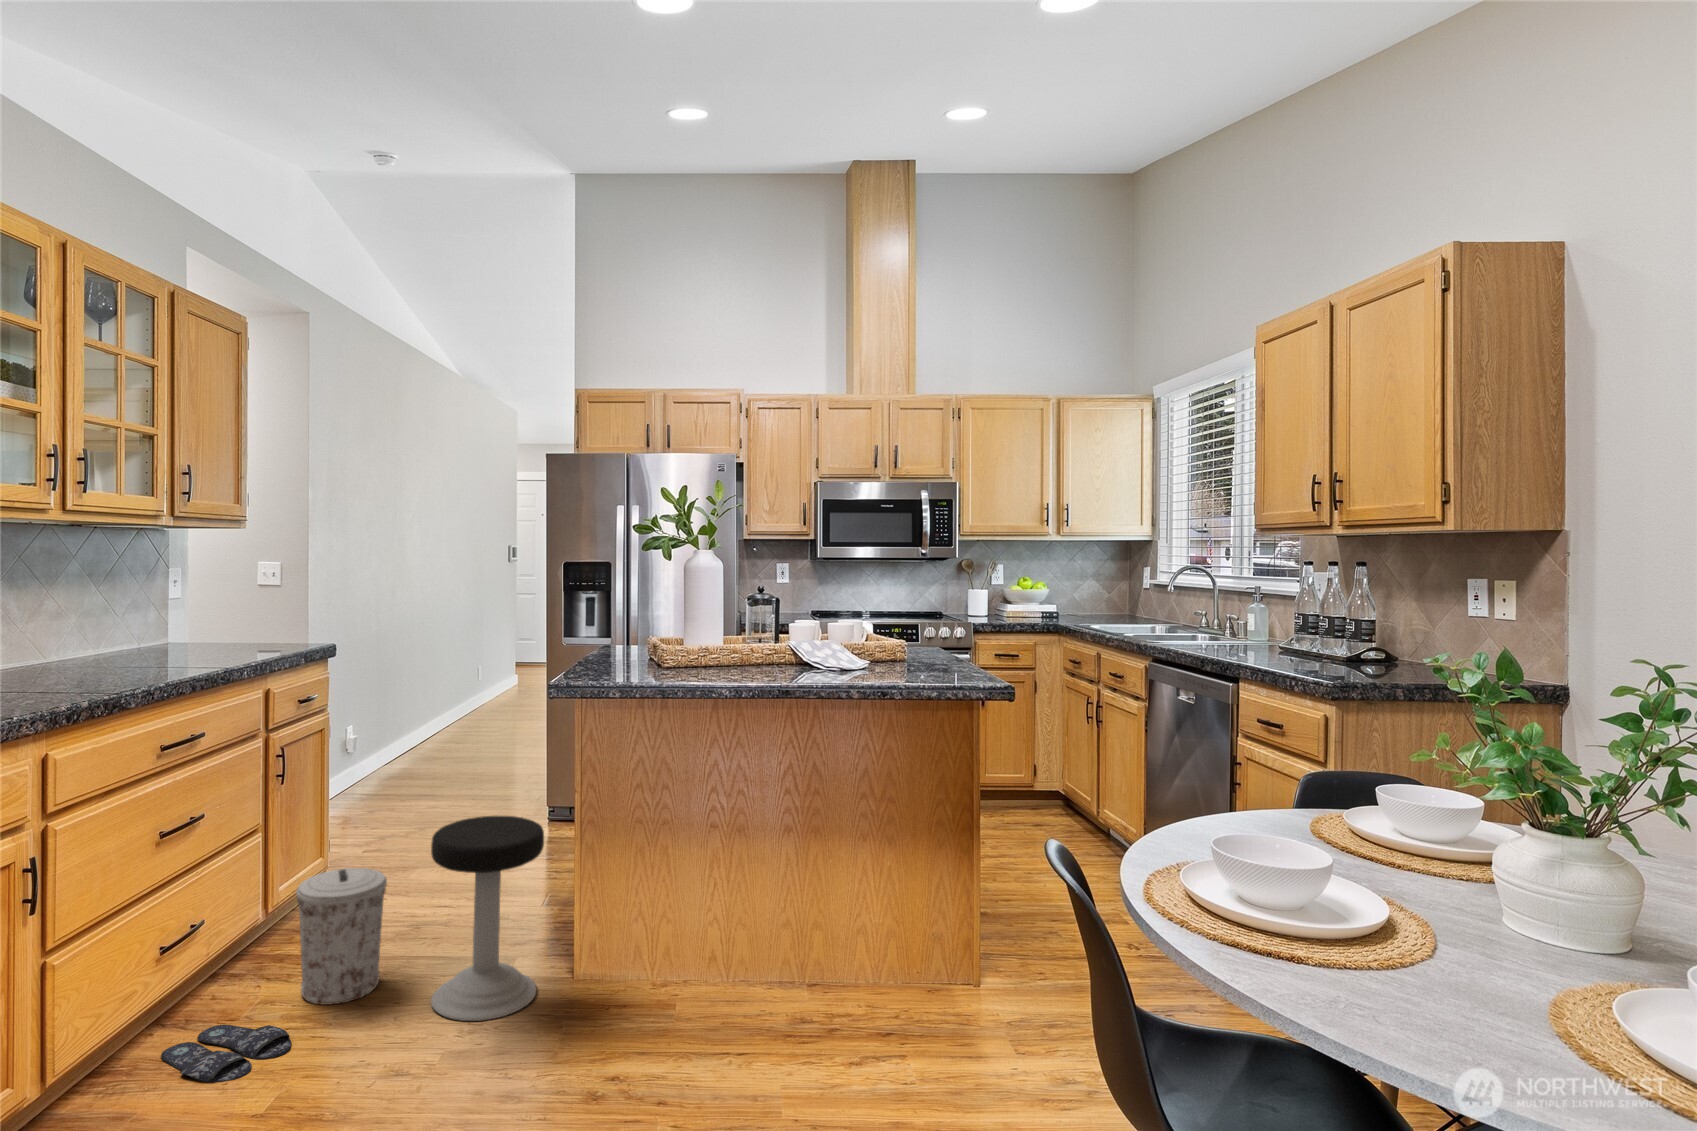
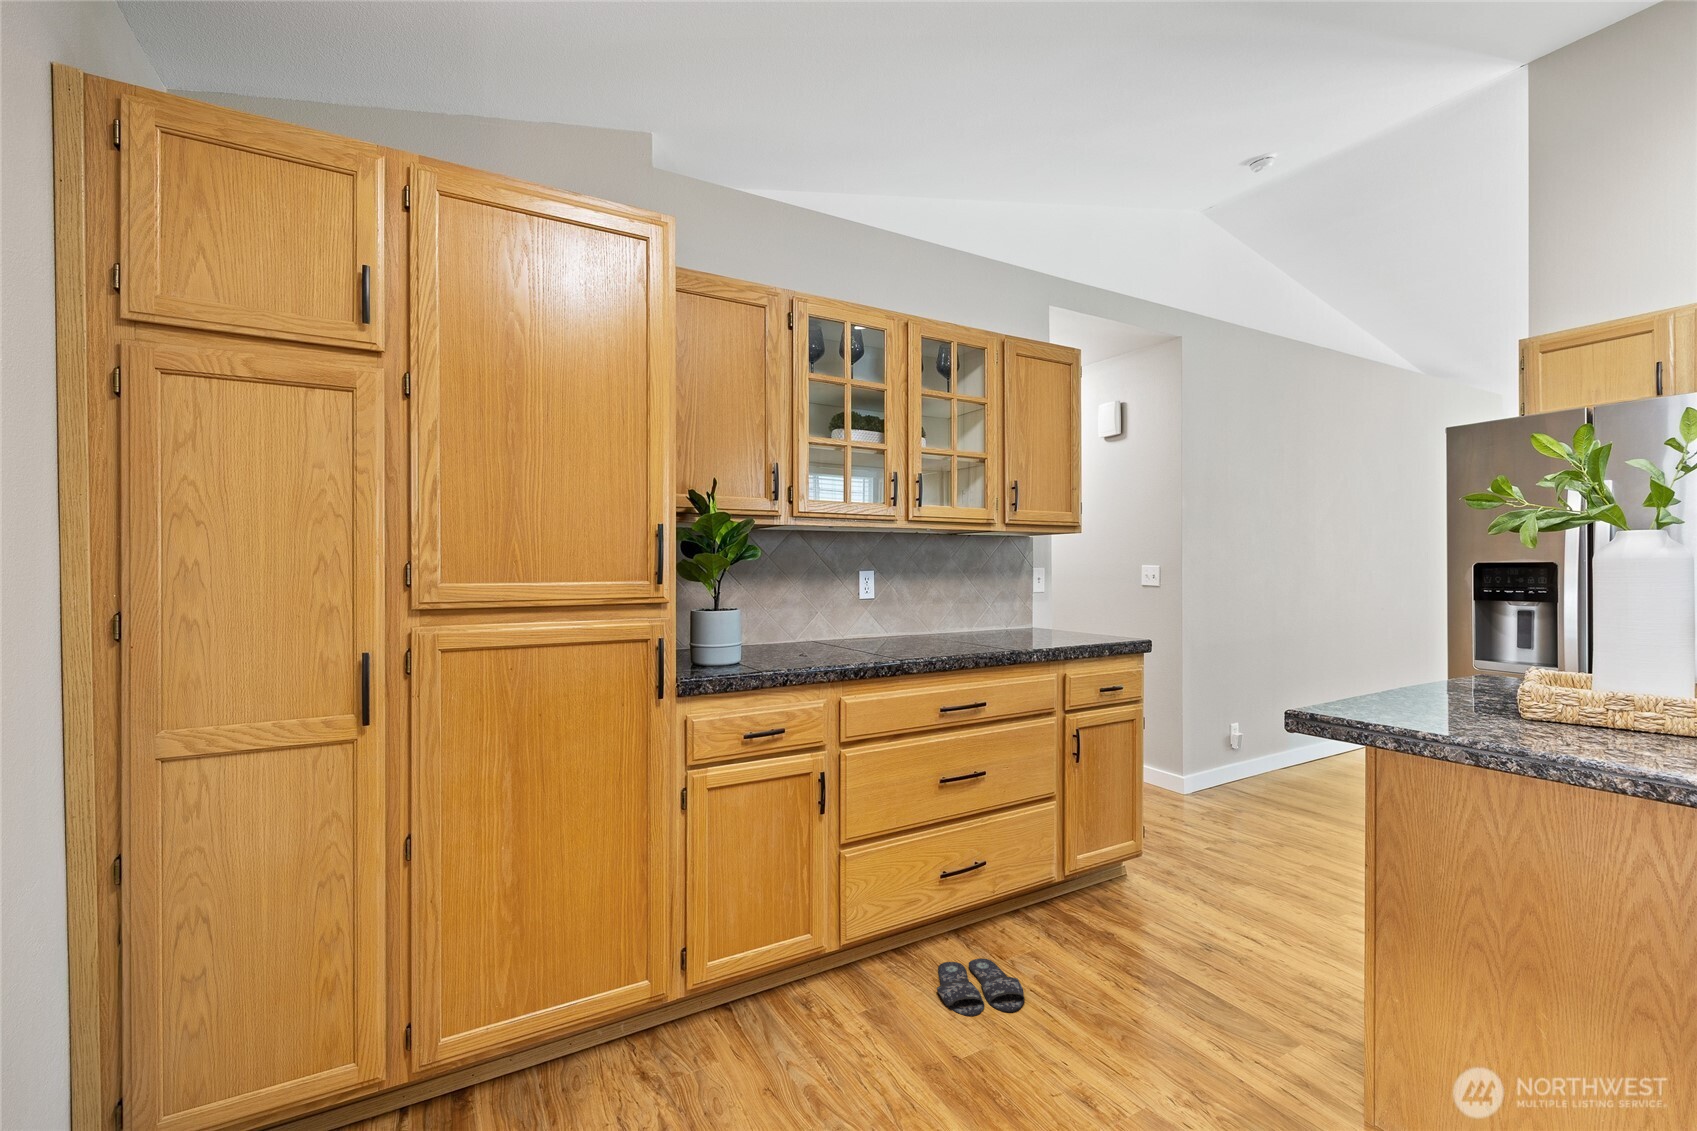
stool: present [431,816,544,1021] -> none [1151,834,1287,1091]
trash can: present [296,868,387,1005] -> none [1053,850,1136,989]

